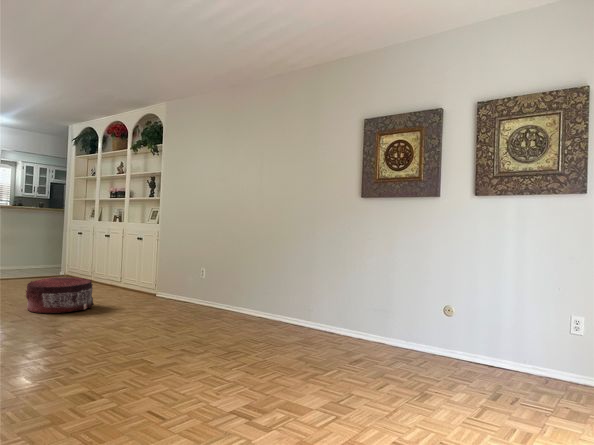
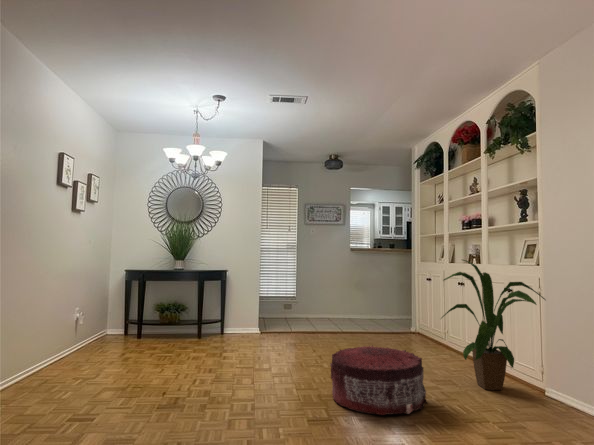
house plant: none [98,220,161,298] -> present [443,260,545,390]

